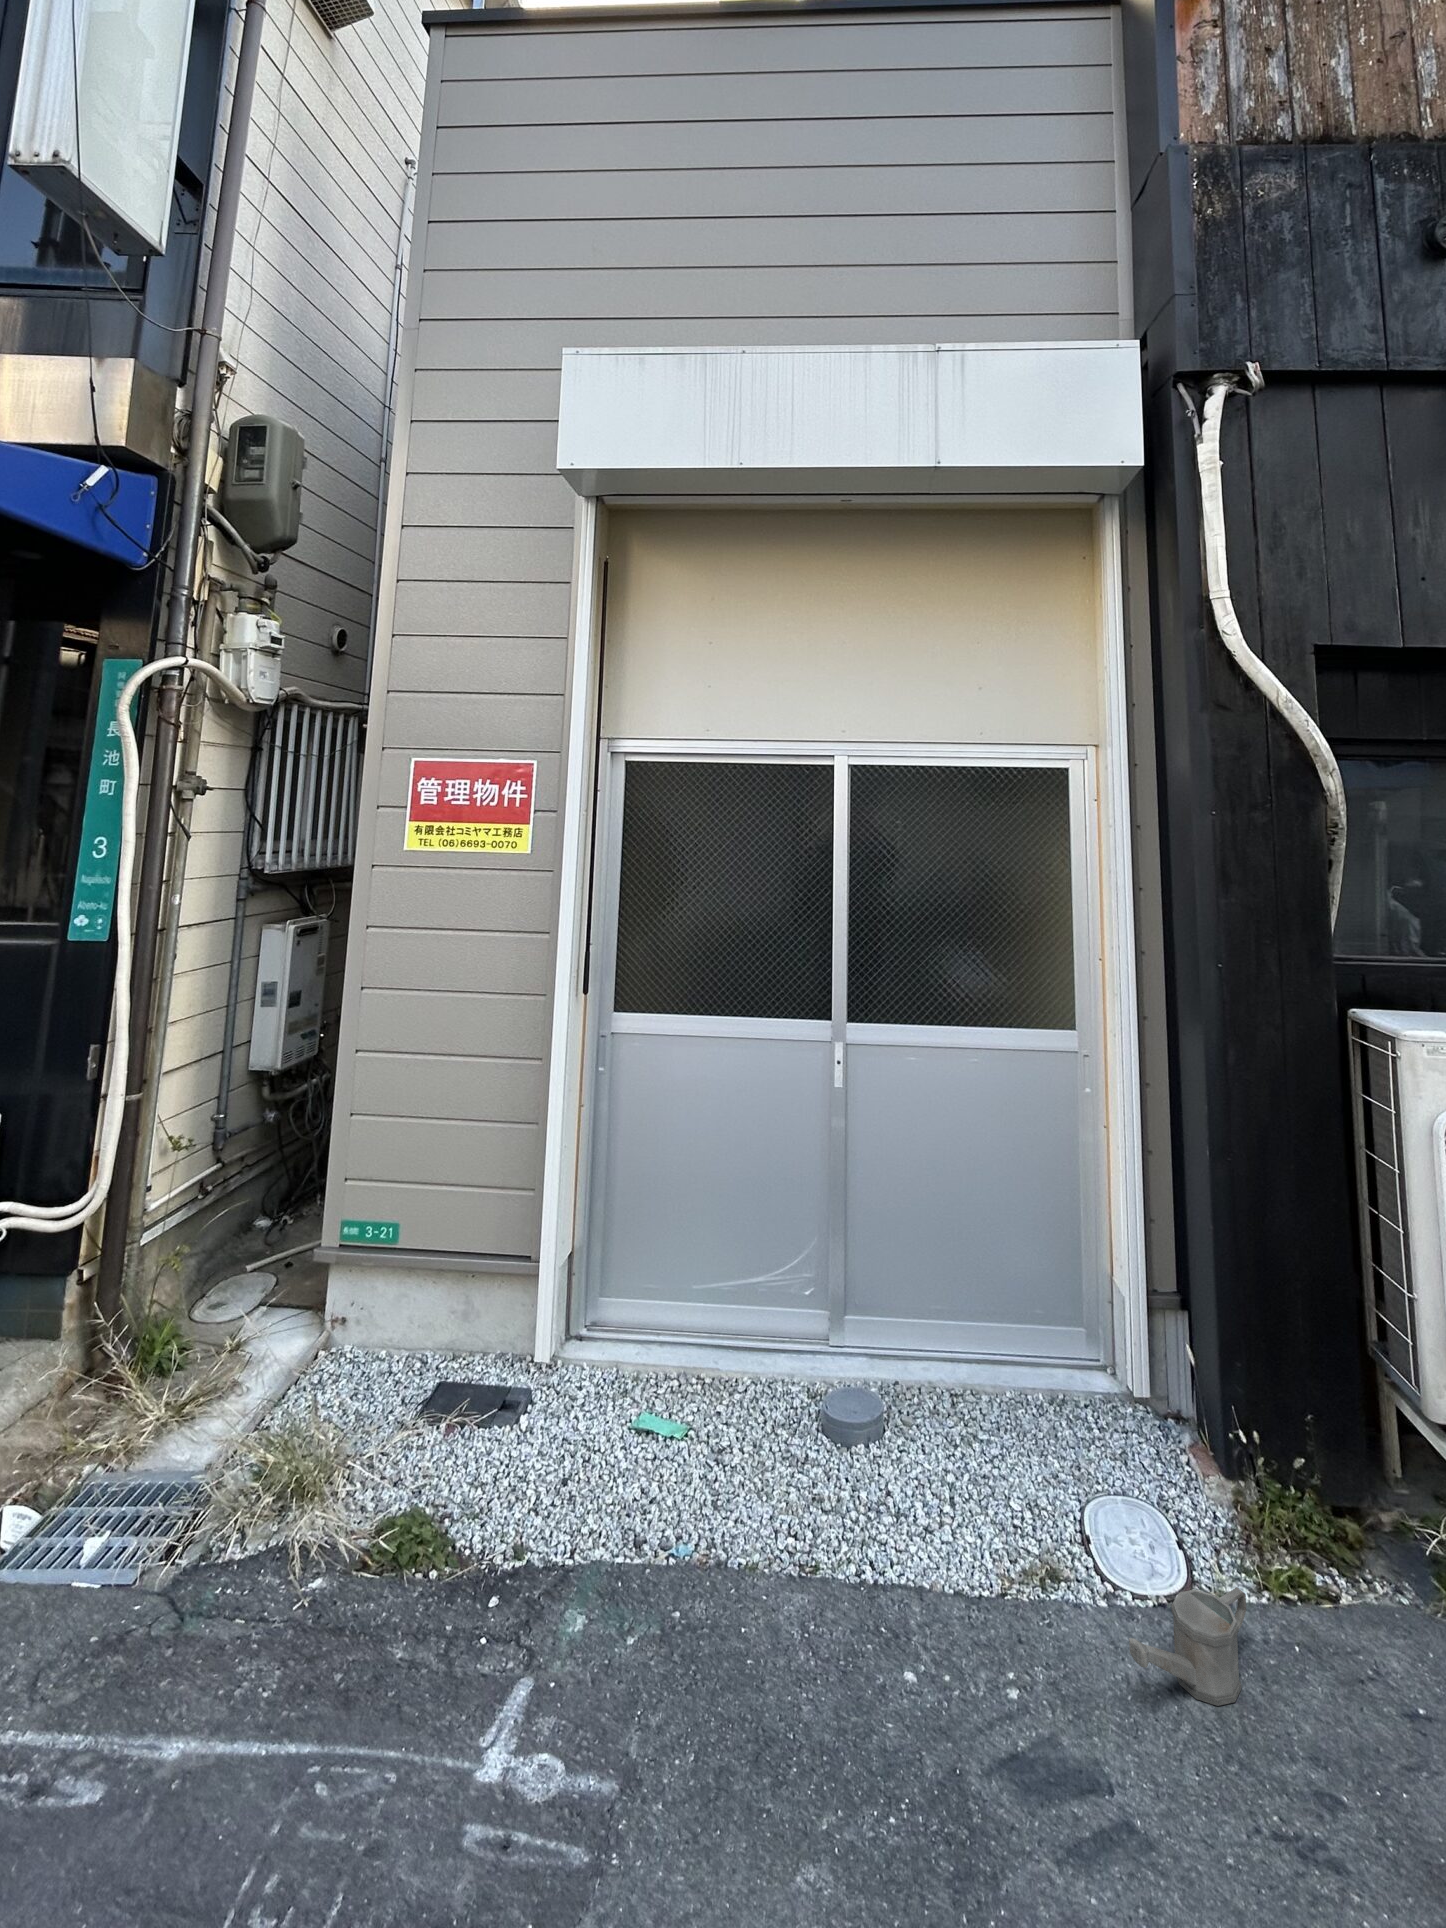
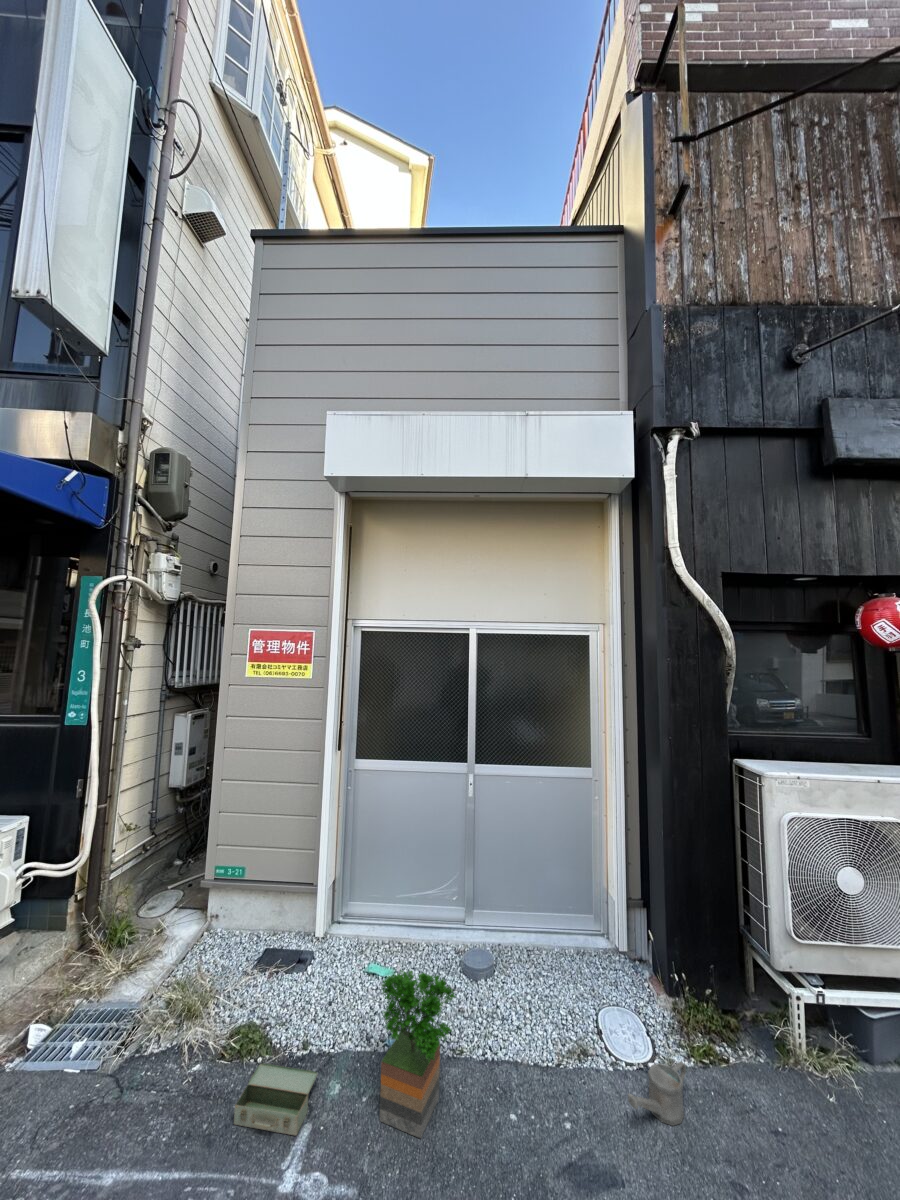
potted tree: none [659,1396,804,1716] -> present [380,970,456,1138]
toolbox: none [388,1577,543,1705] -> present [234,1063,318,1135]

